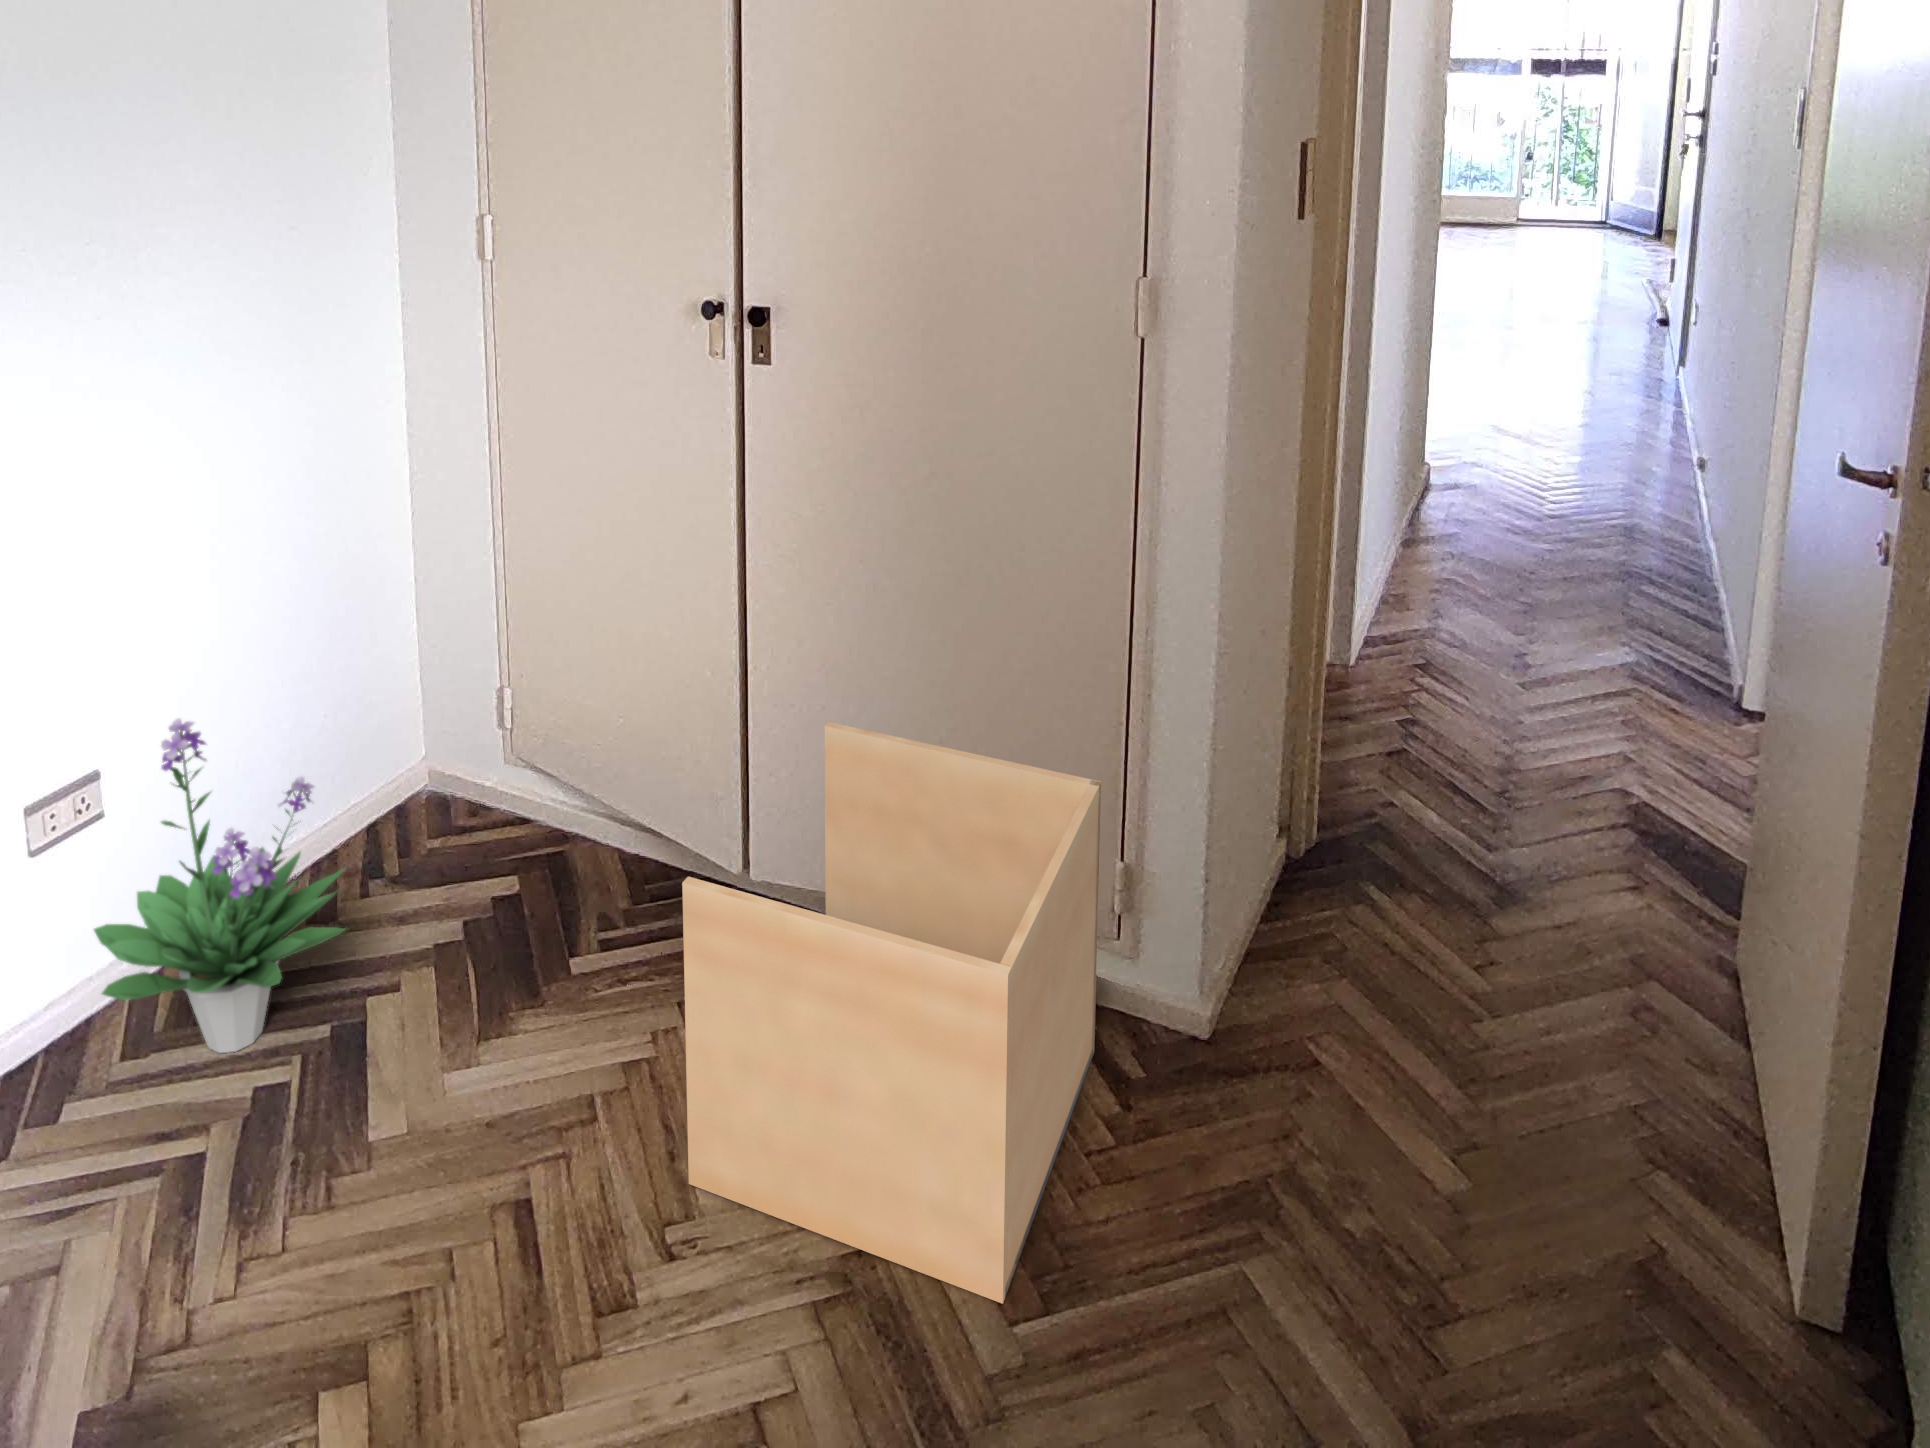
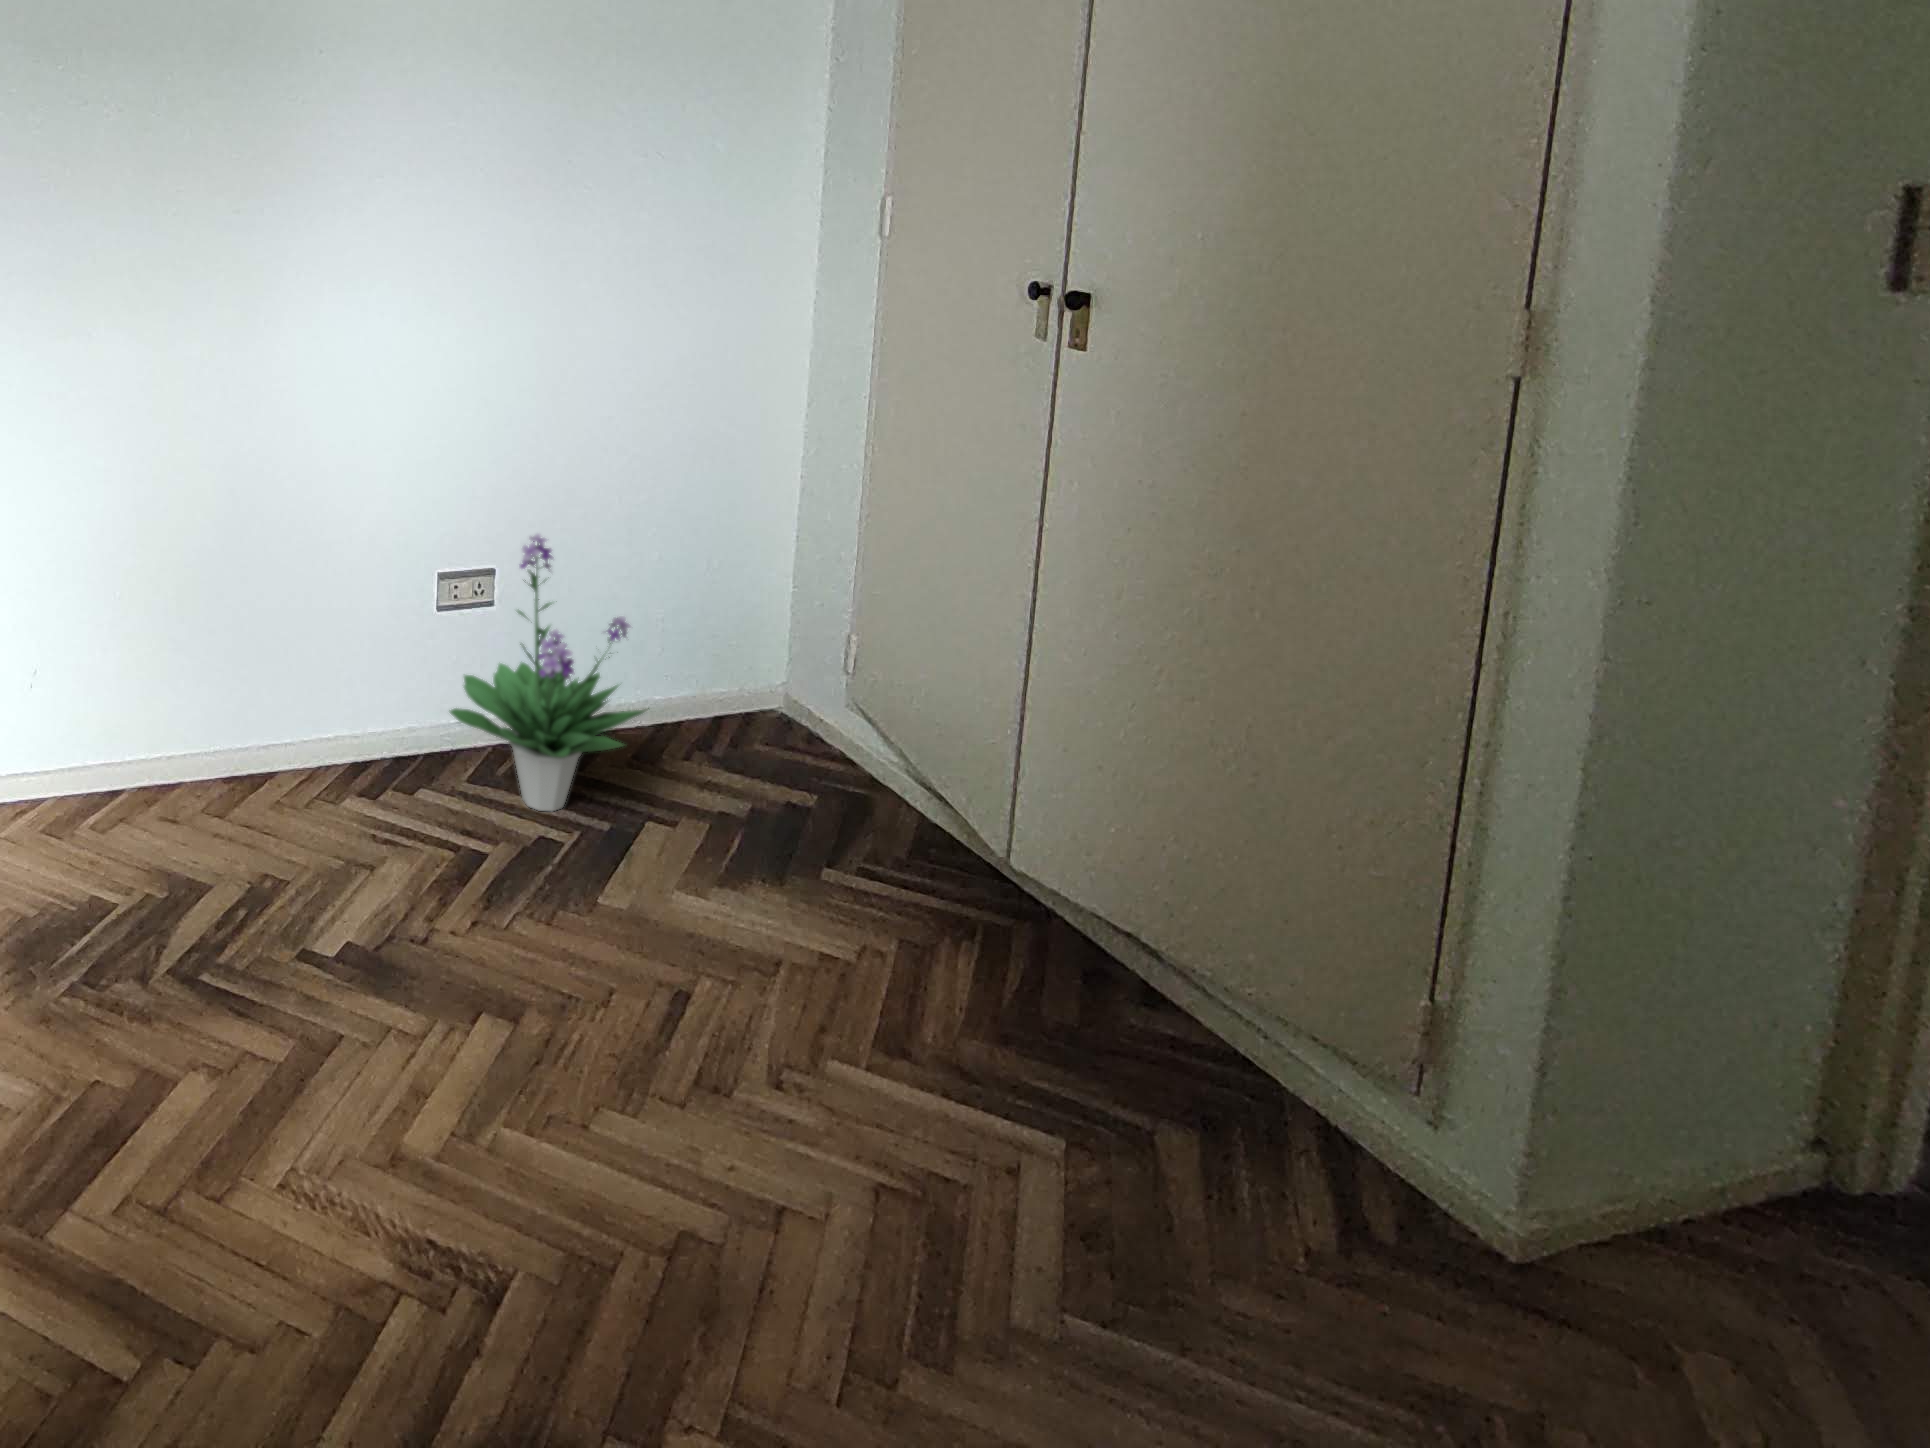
cardboard box: present [682,722,1101,1304] -> none [817,726,1358,1274]

